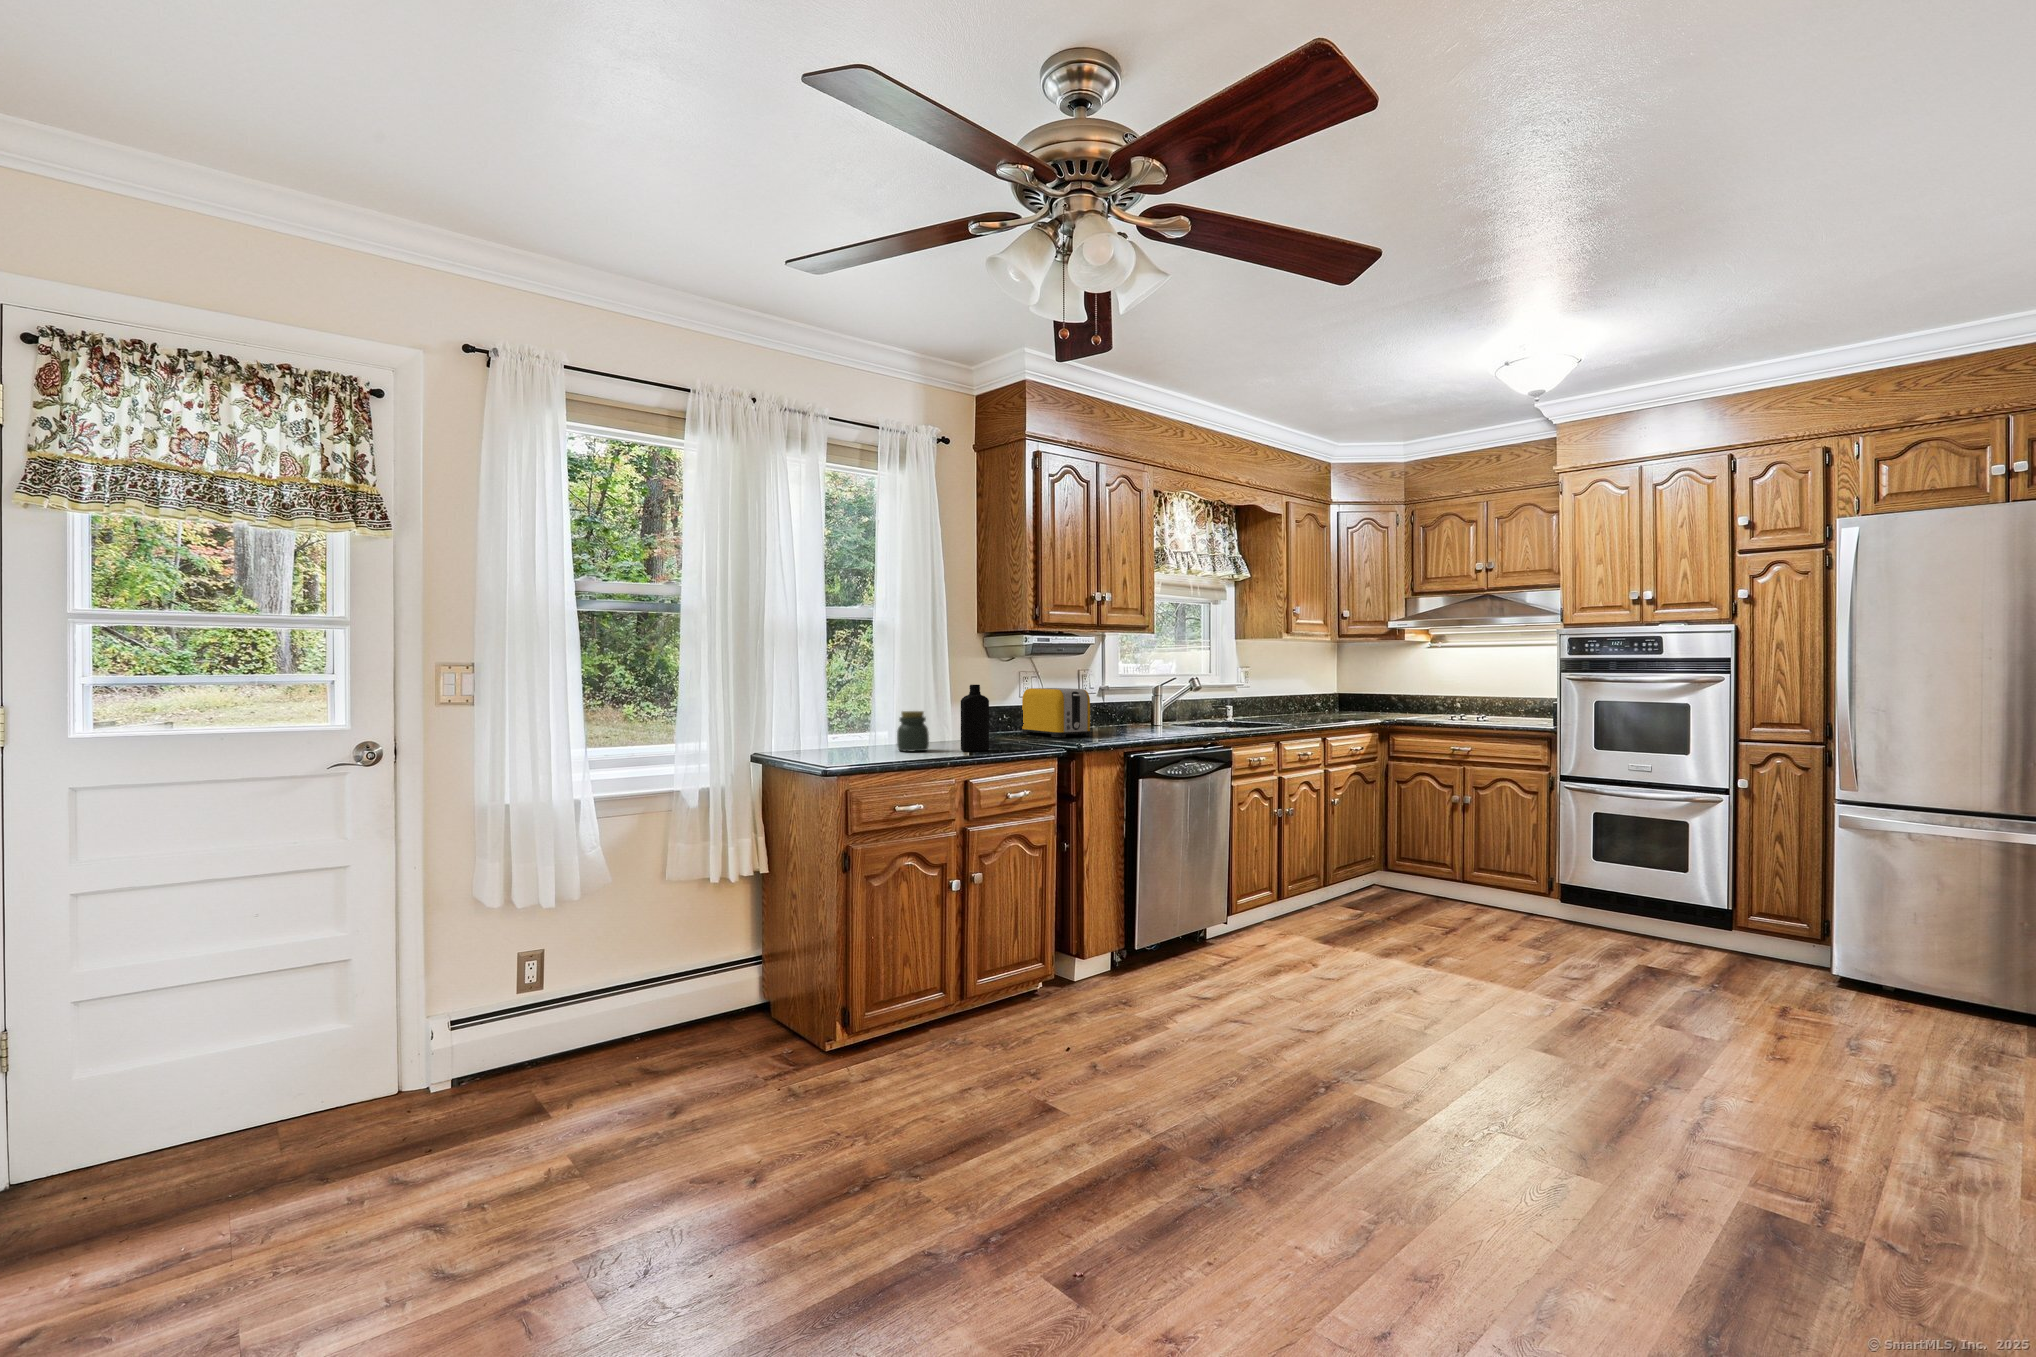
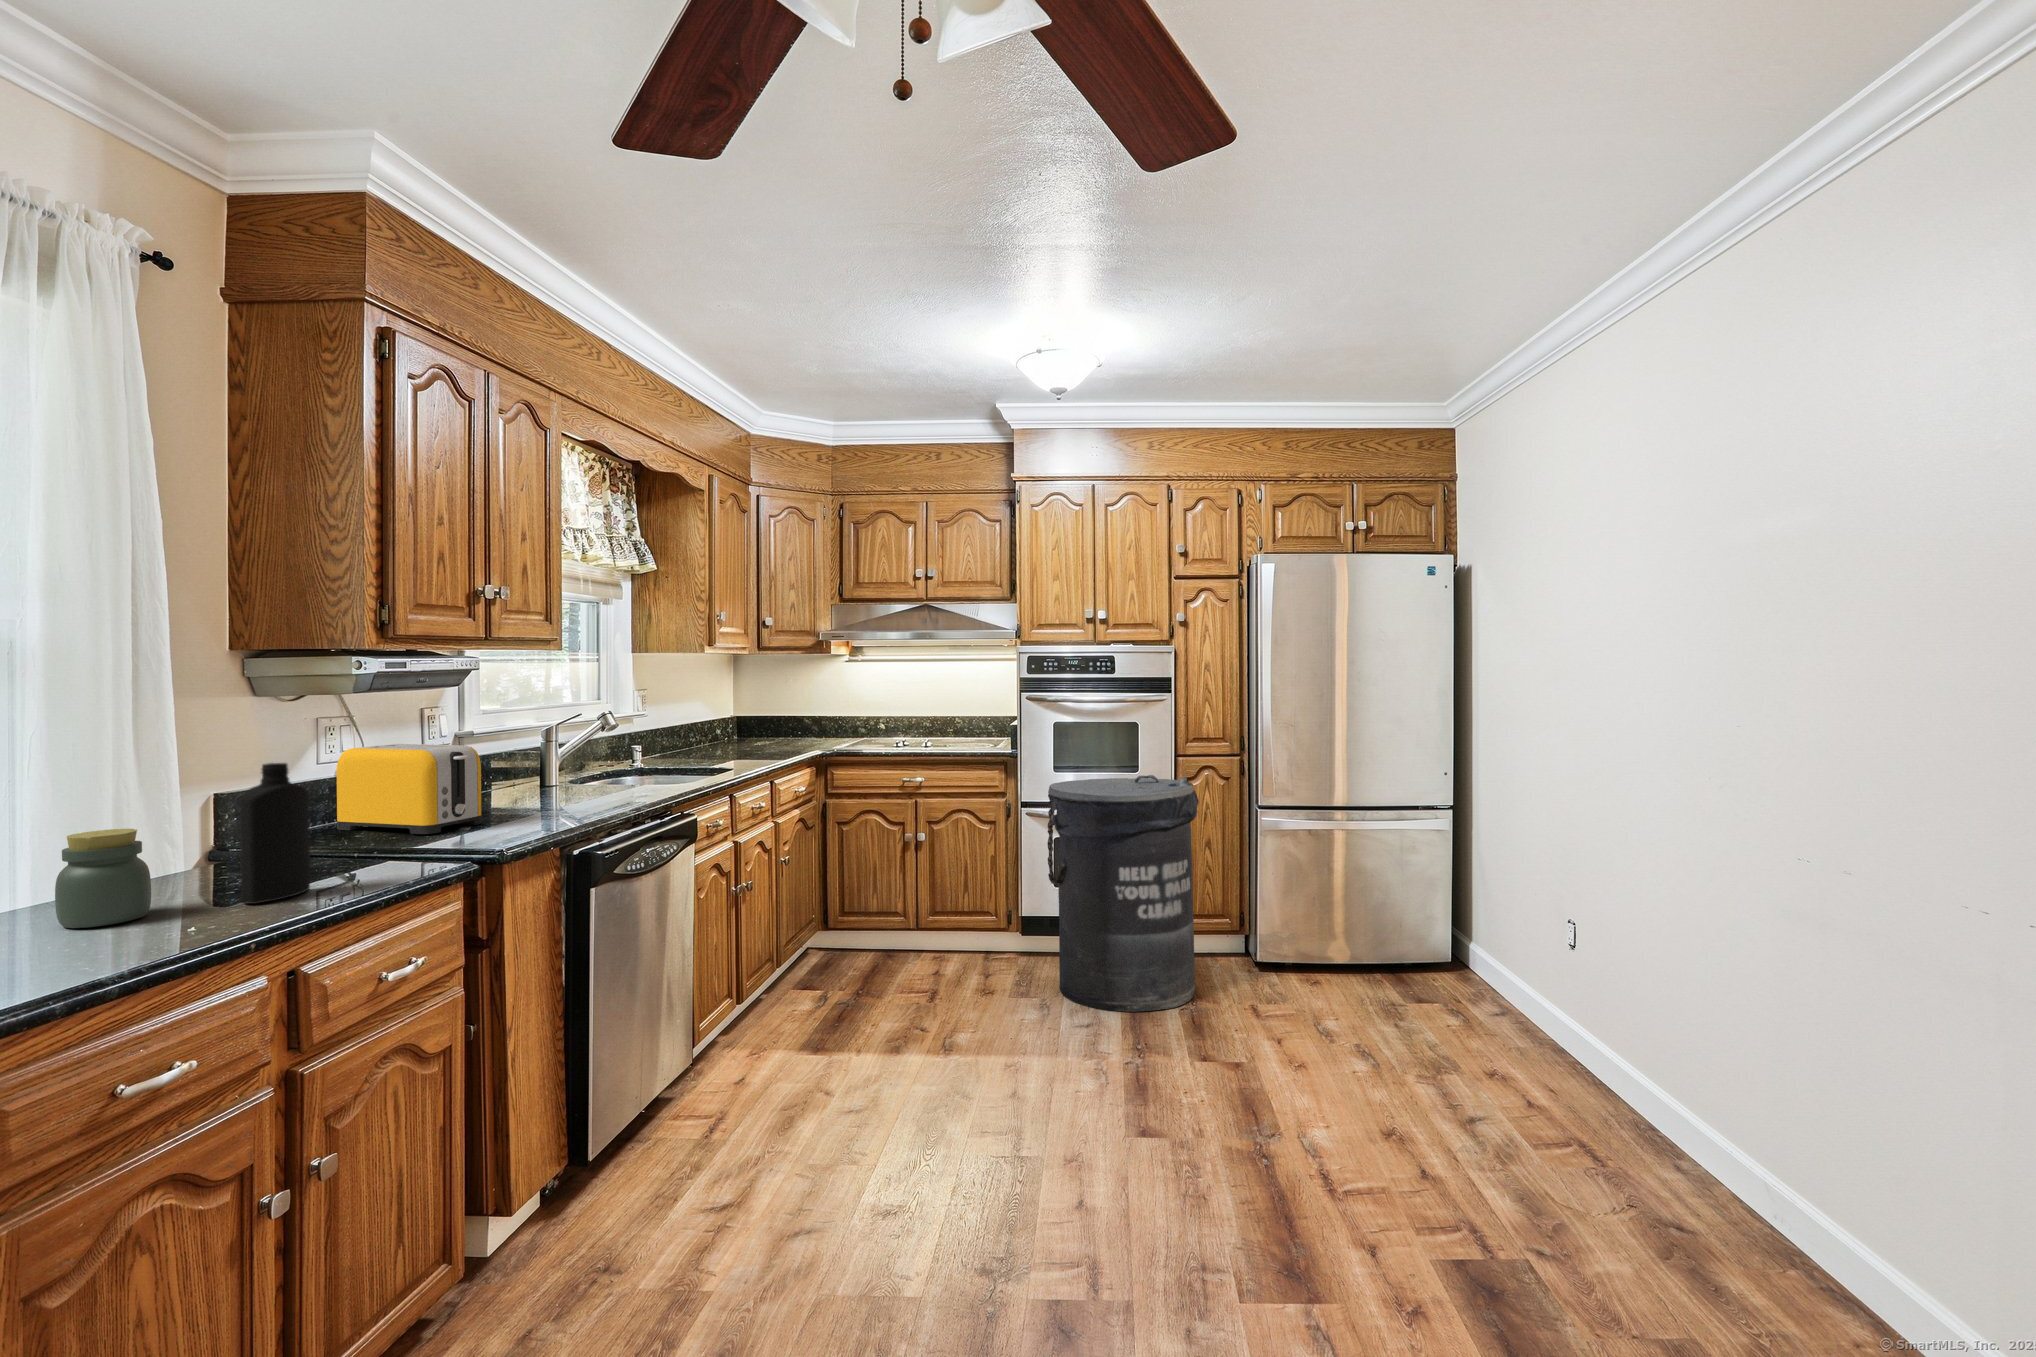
trash can: none [1567,756,1745,982] -> present [1048,775,1199,1012]

